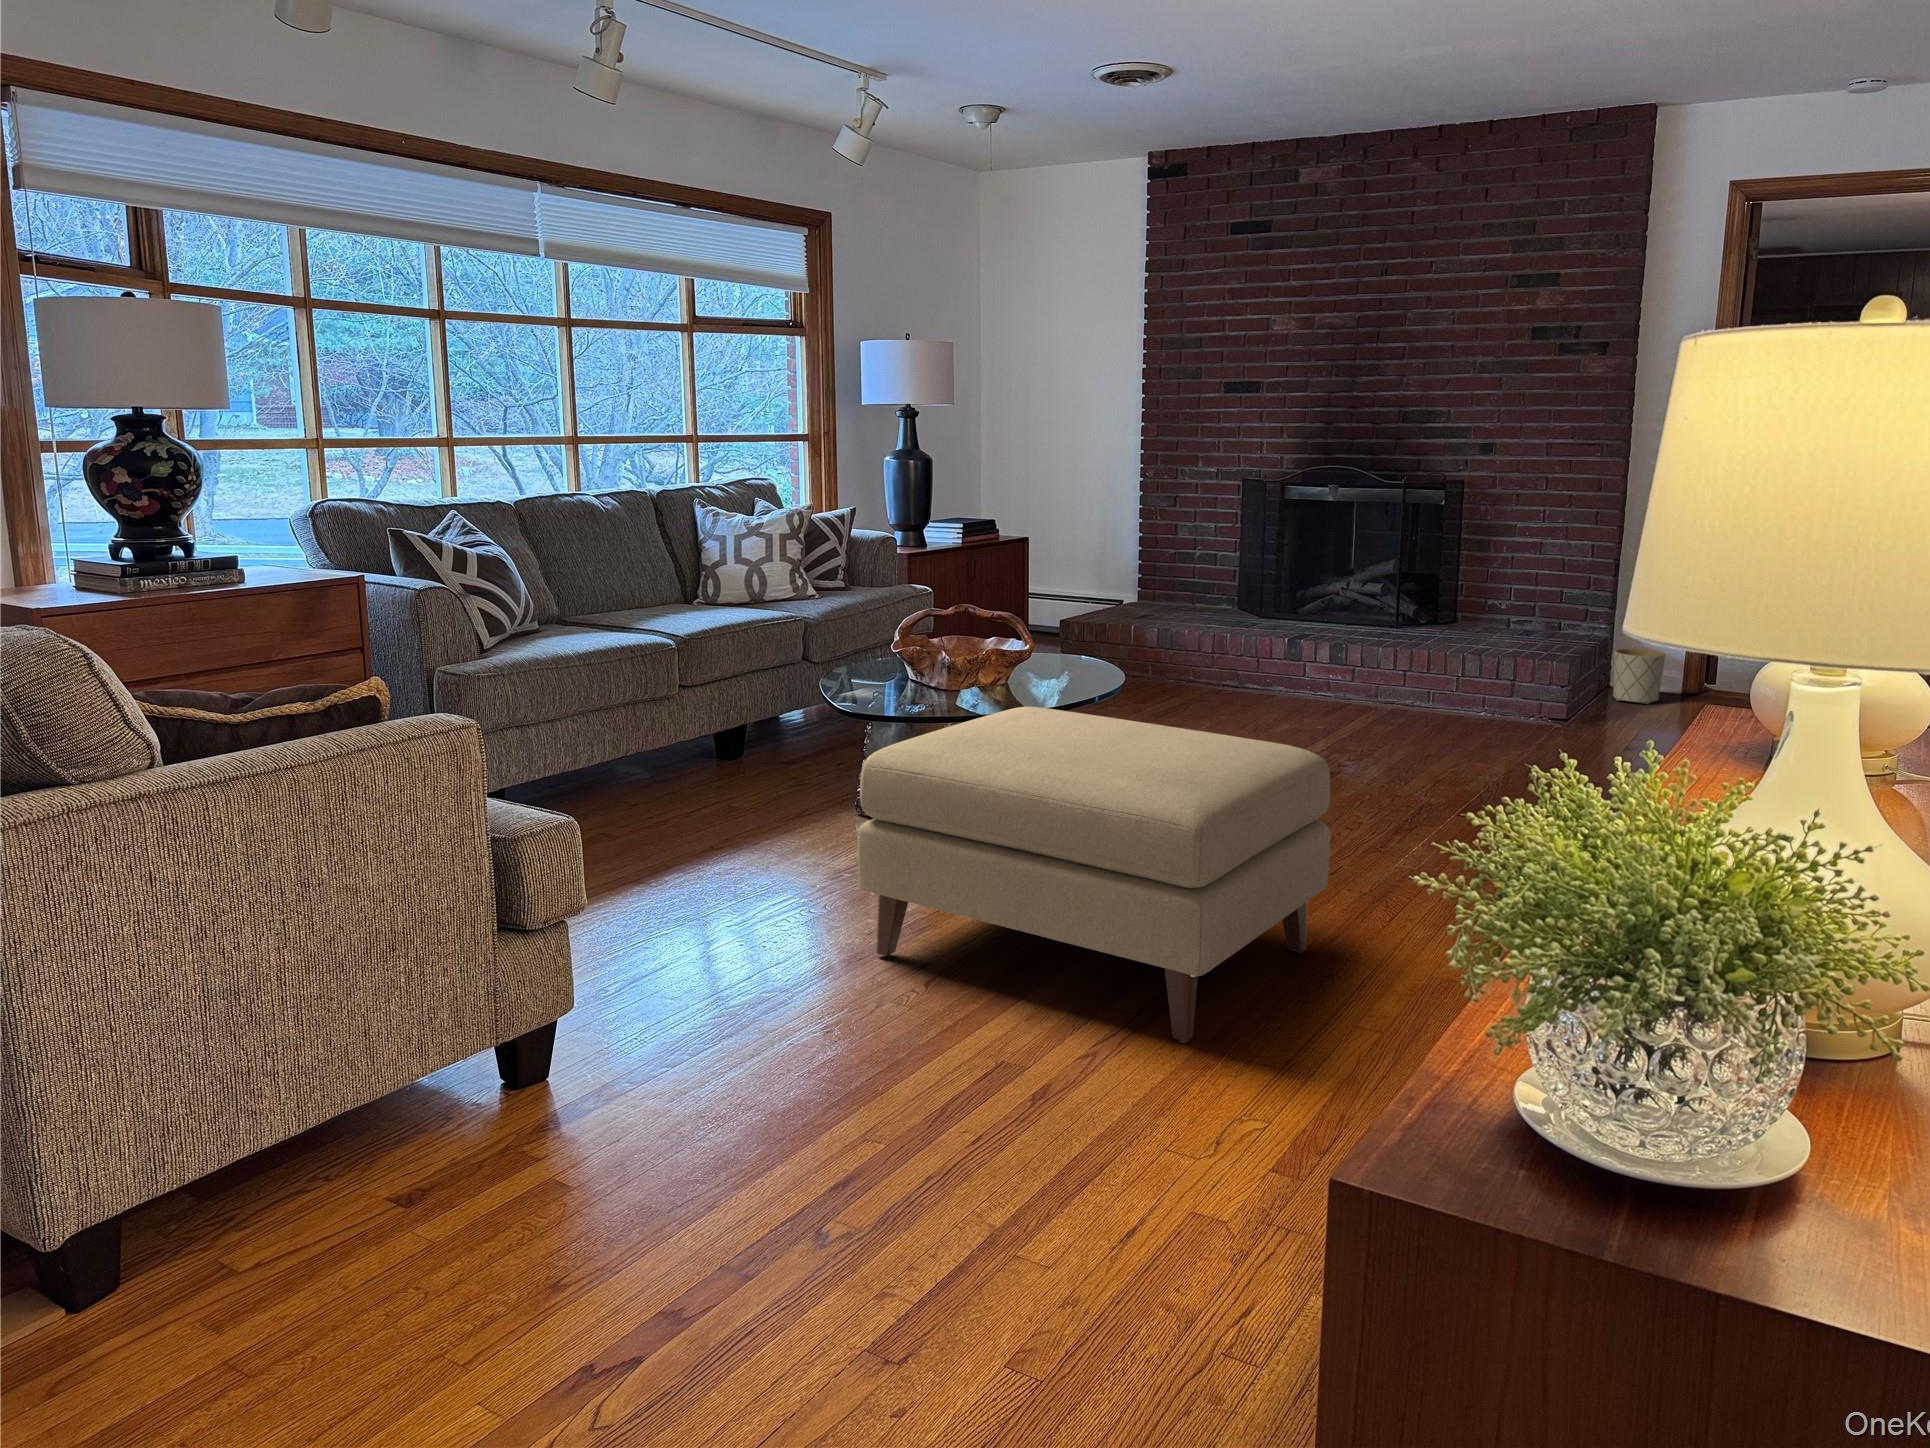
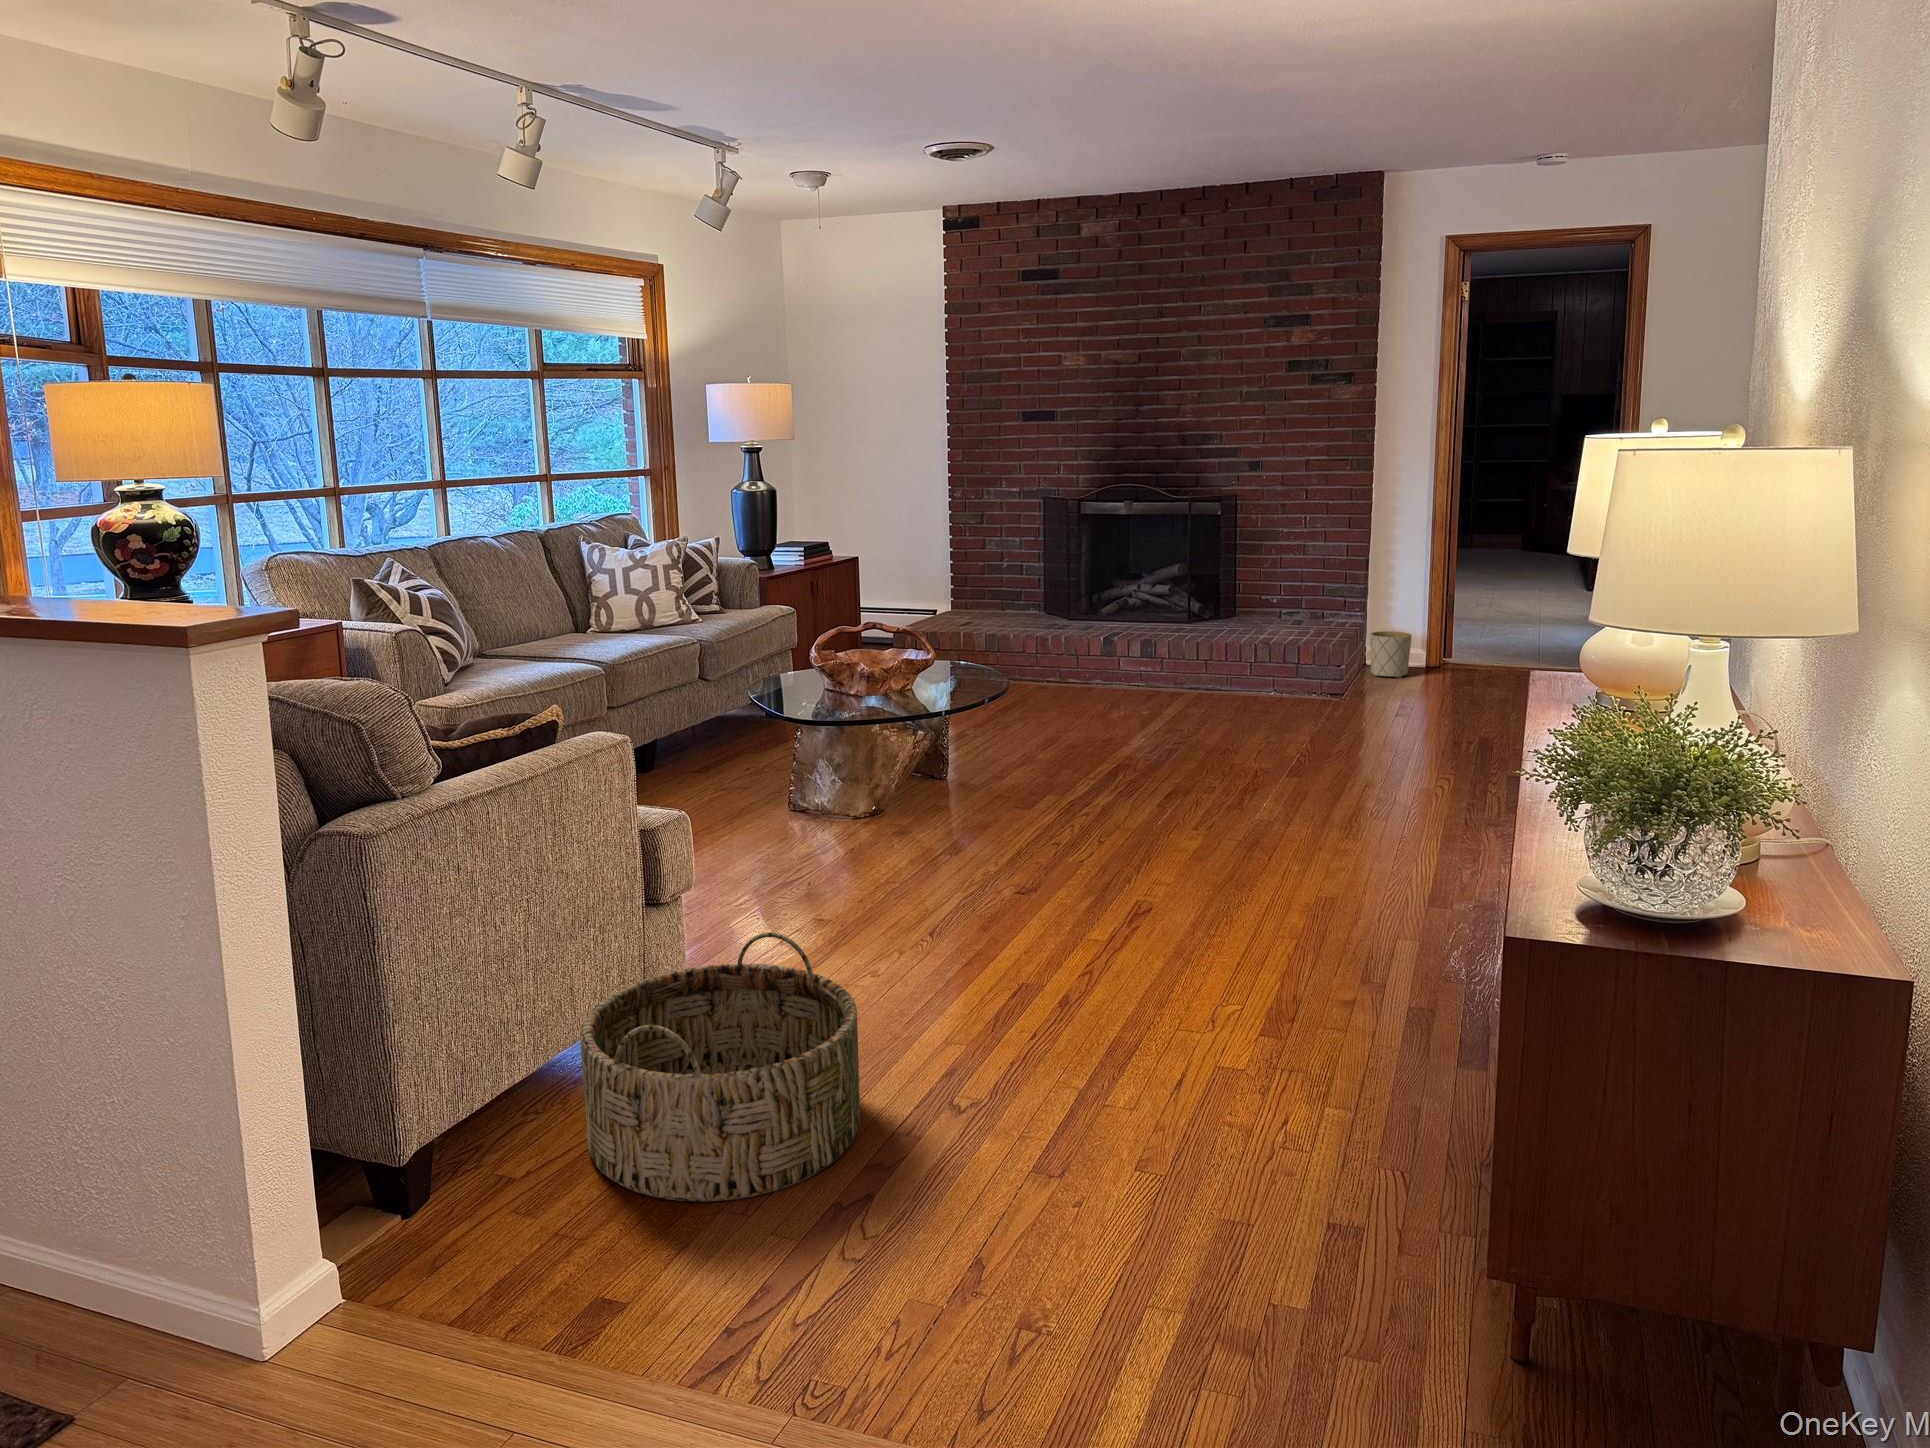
ottoman: present [858,707,1330,1043] -> none [858,706,1228,958]
basket: none [316,980,700,1344] -> present [580,932,860,1202]

